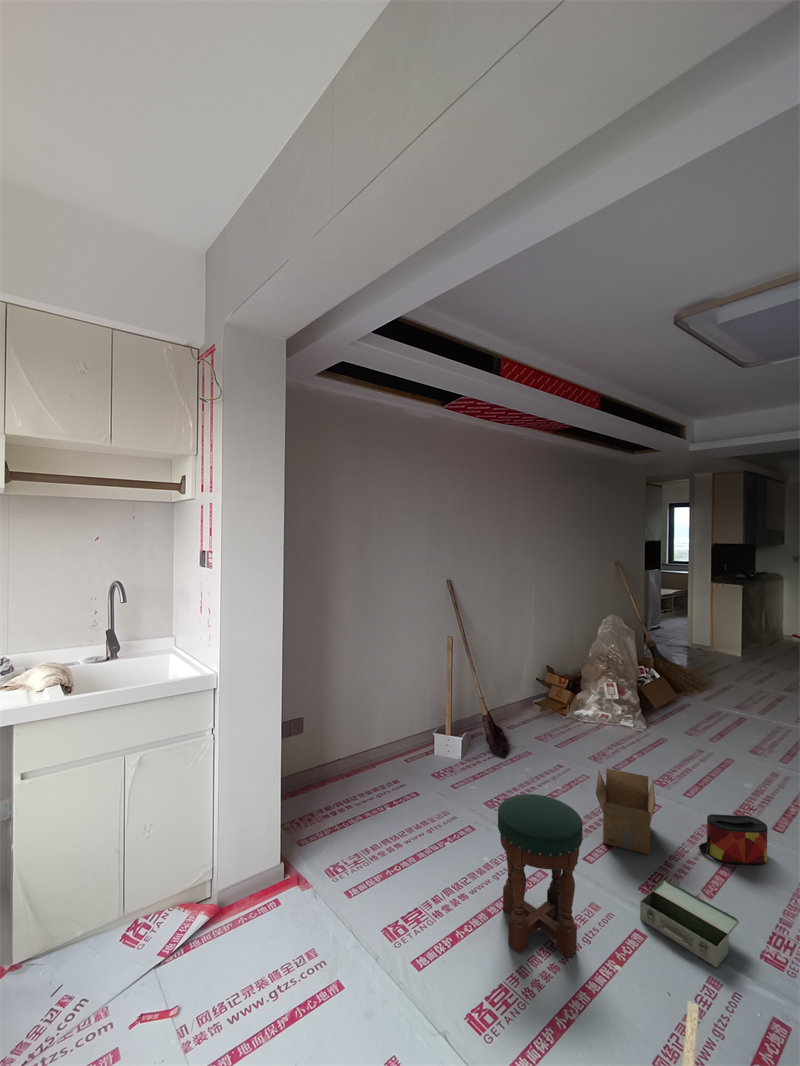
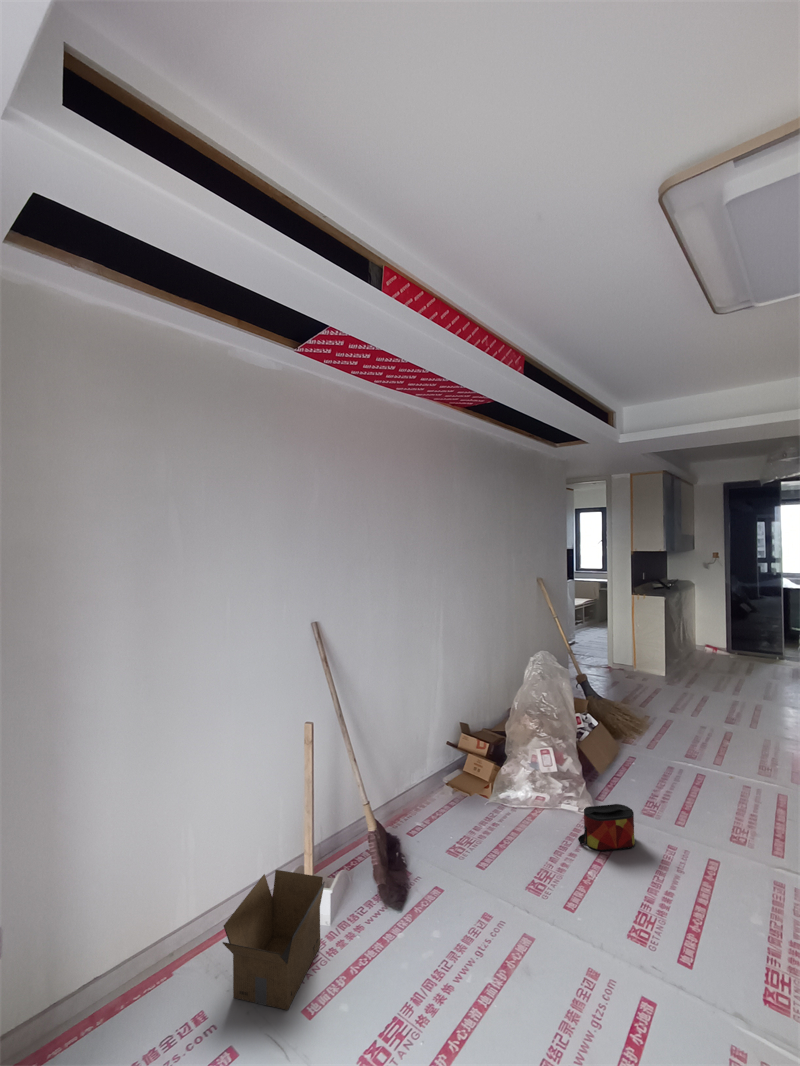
cardboard box: present [596,769,655,855] -> present [223,870,325,1010]
stool: present [498,794,583,958] -> none [390,812,471,979]
toolbox: present [640,880,739,968] -> none [527,877,612,957]

